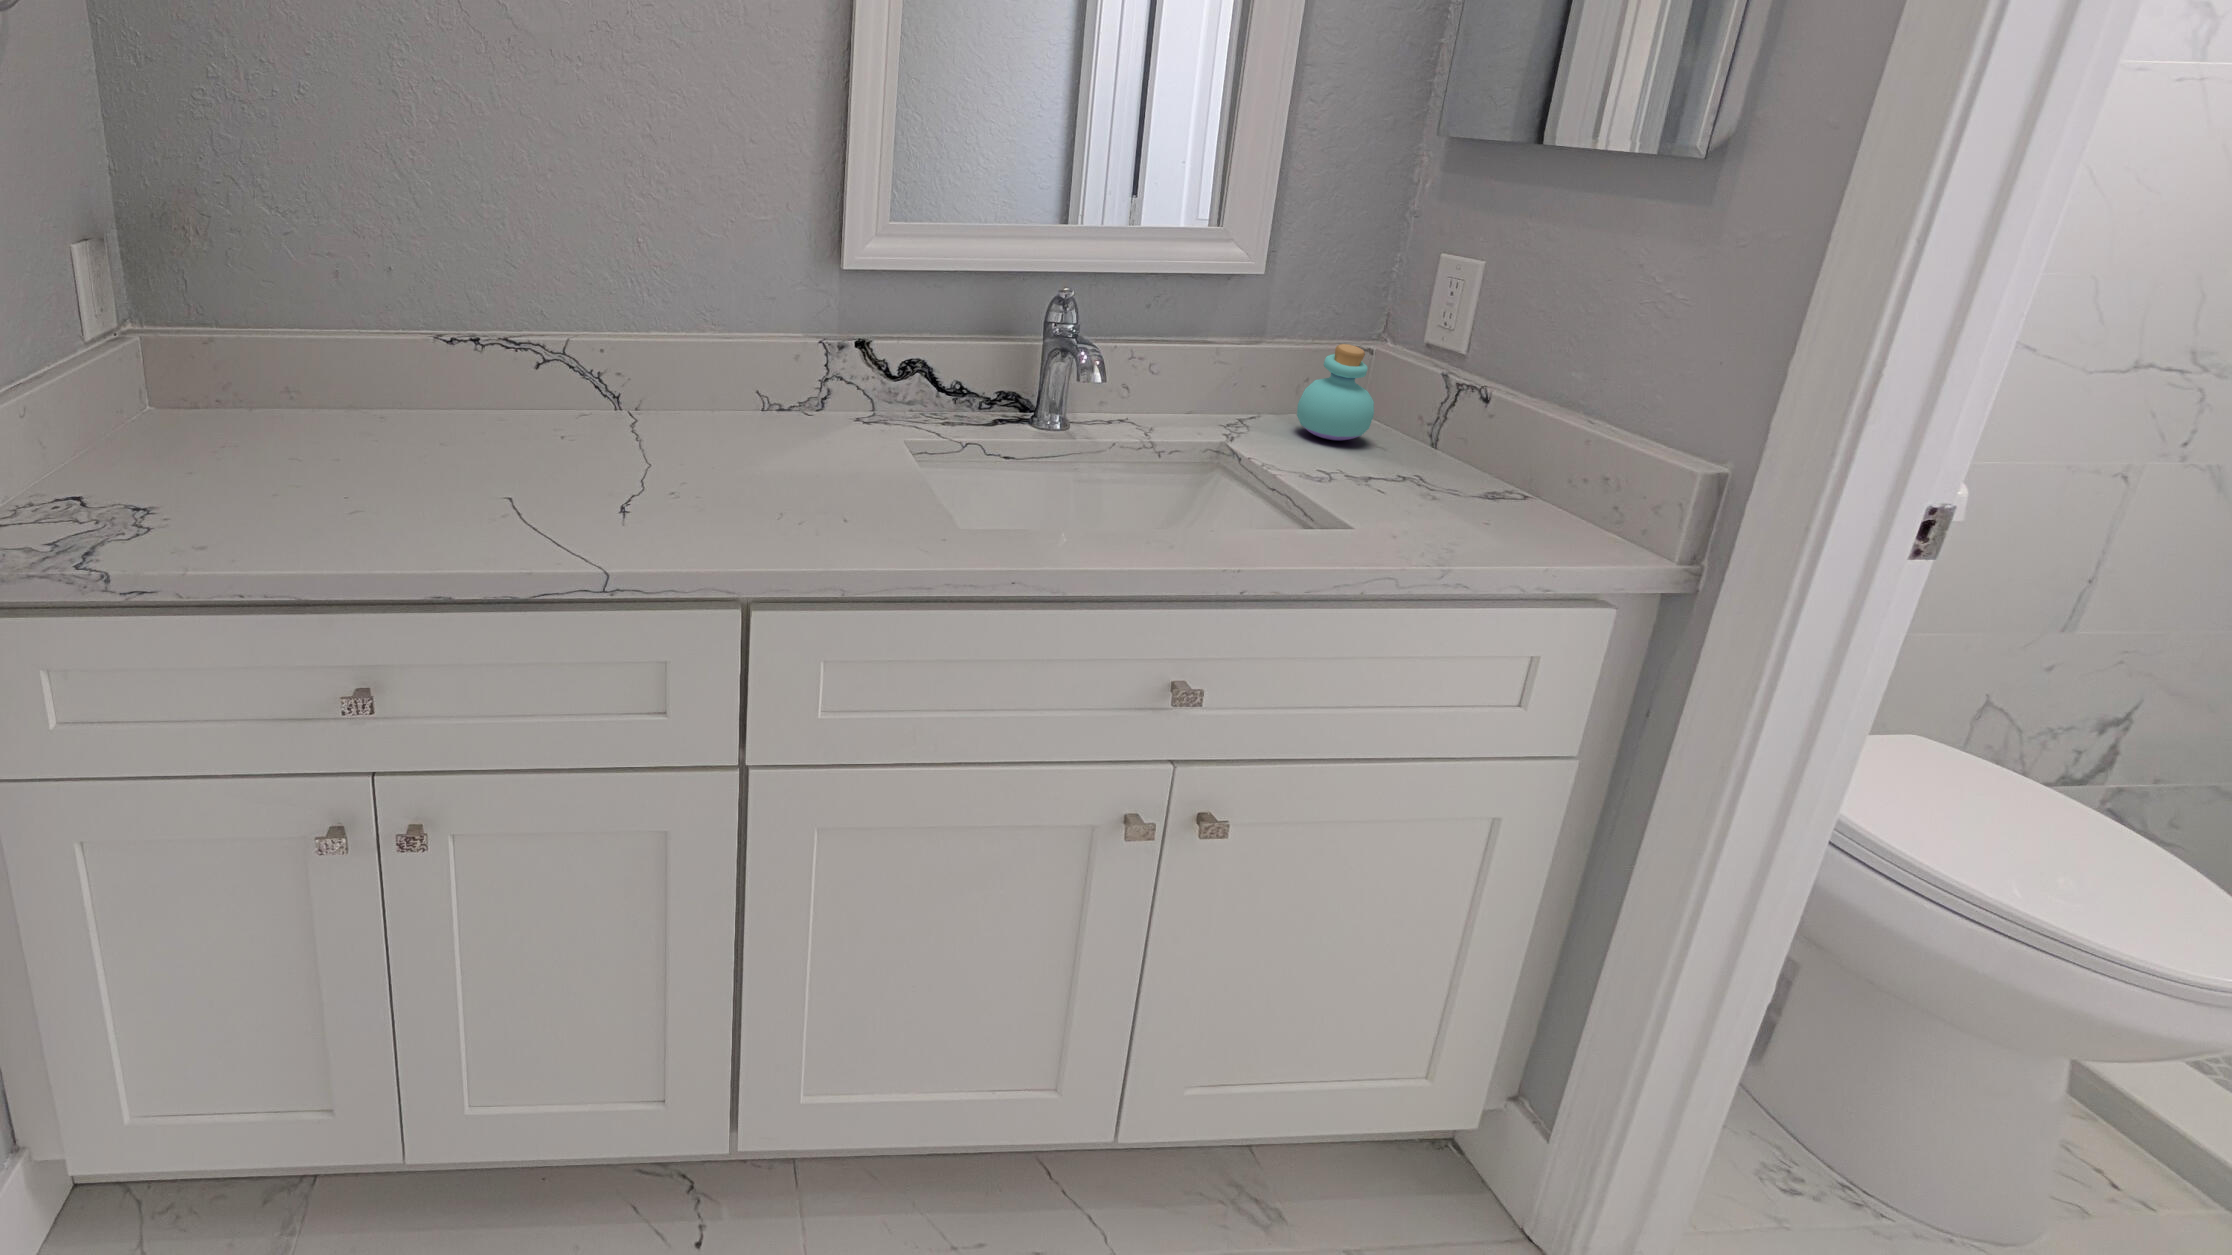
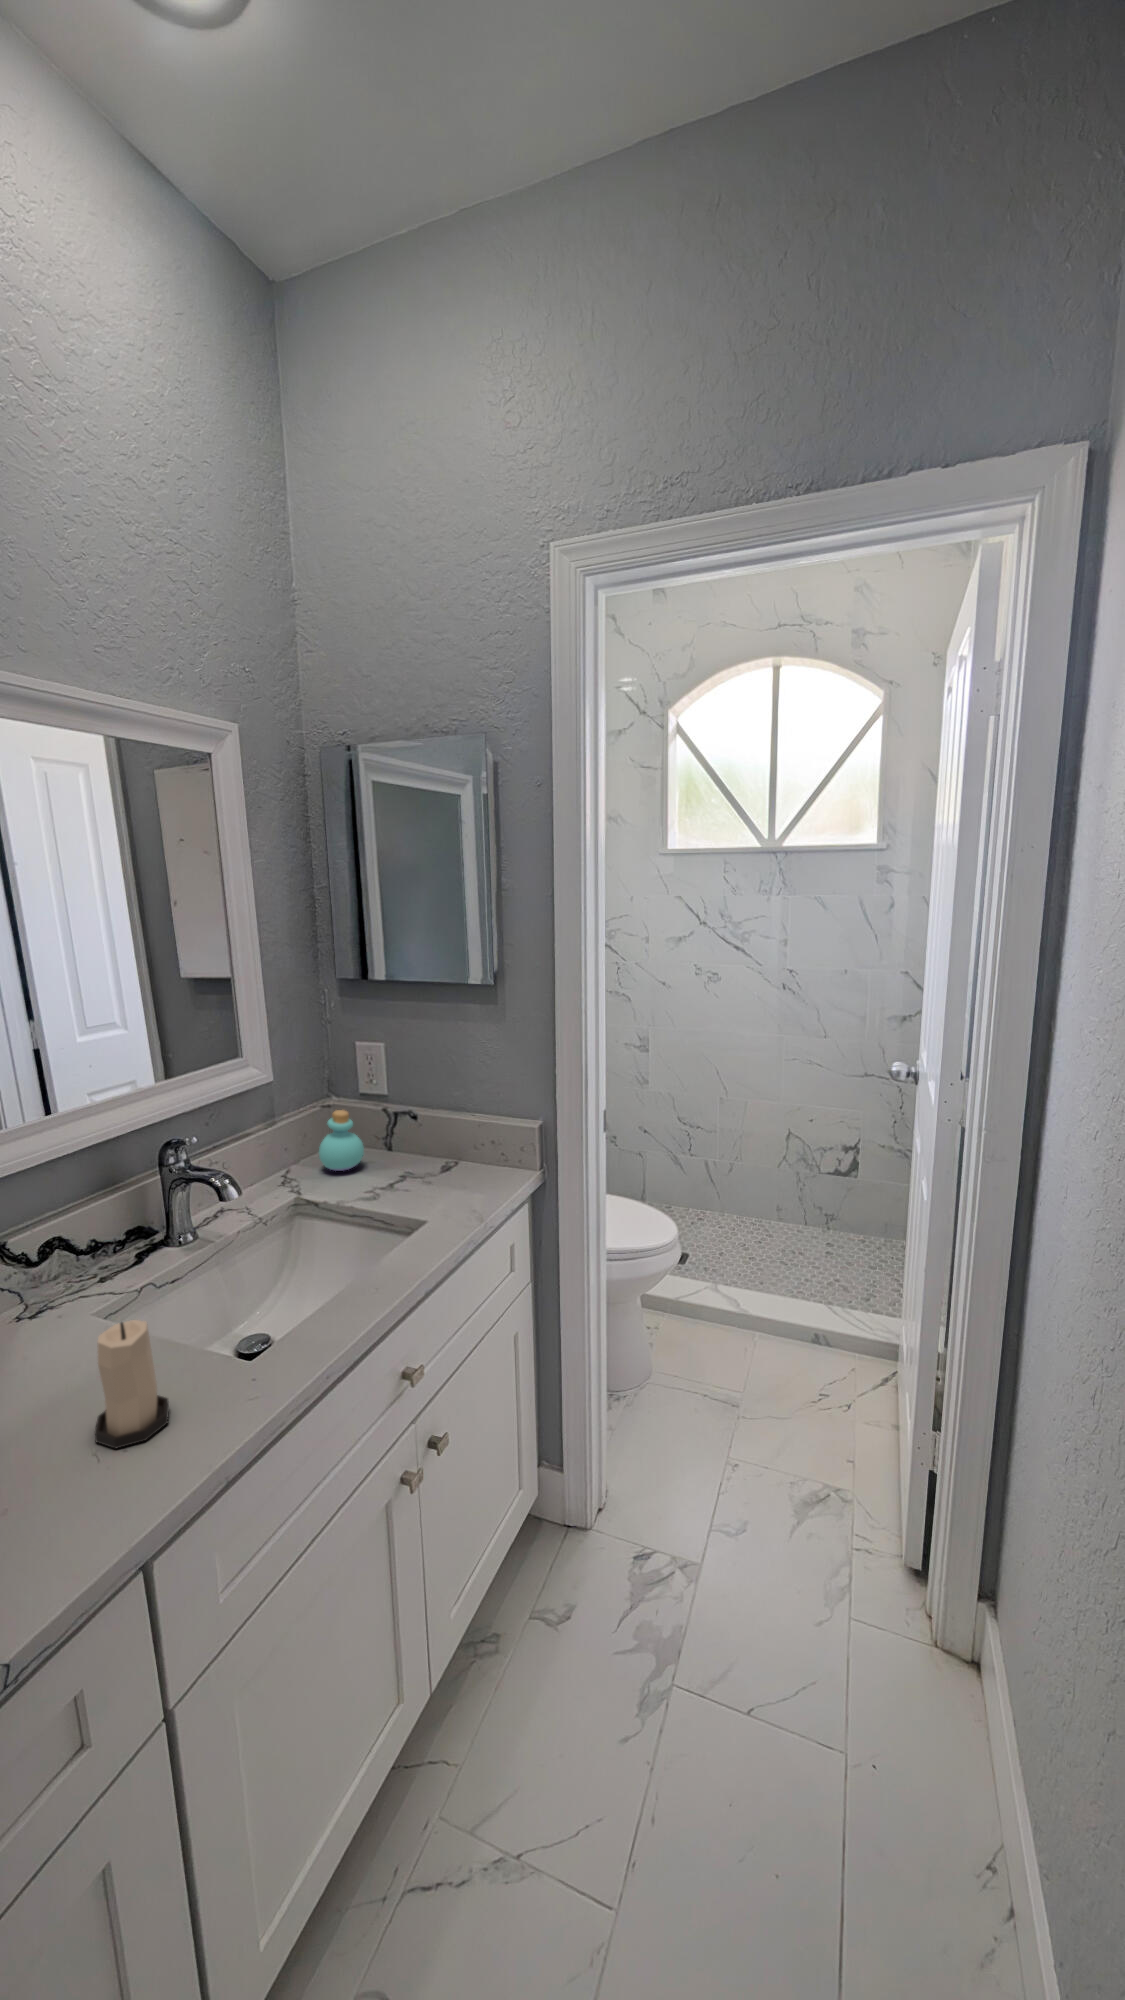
candle: none [799,405,875,539] -> present [95,1320,169,1449]

